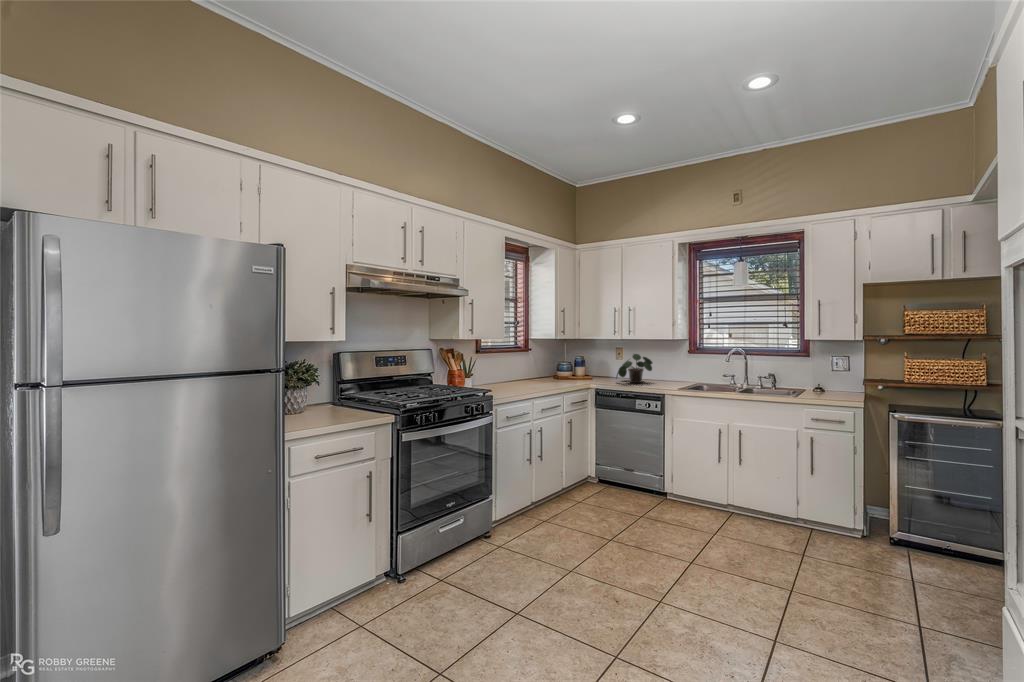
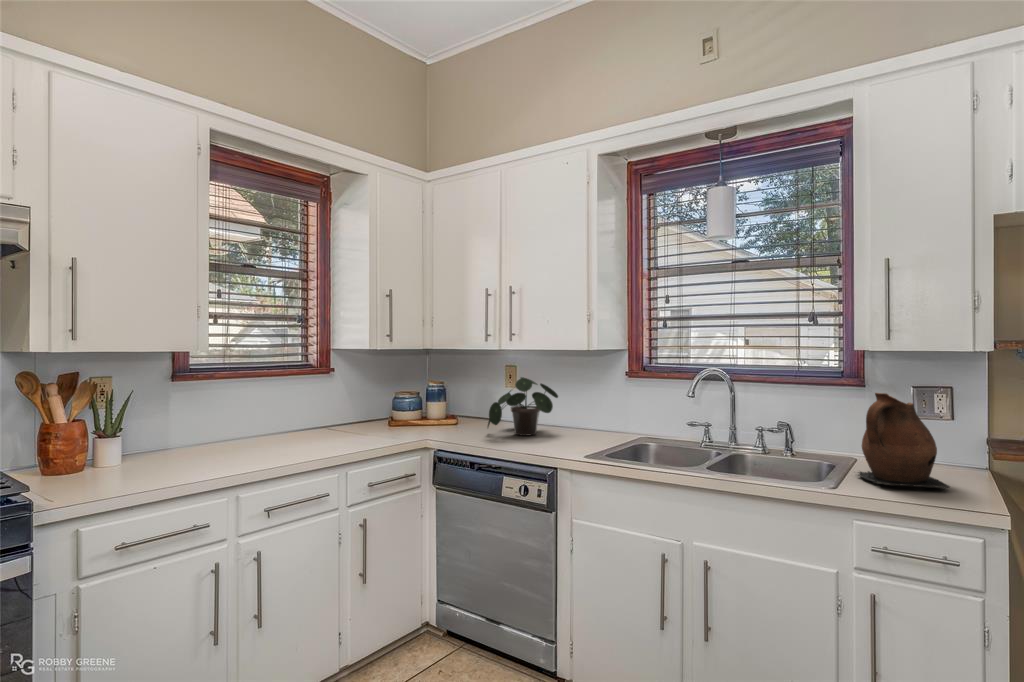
ceramic pitcher: none [804,358,844,397] -> present [859,393,950,489]

